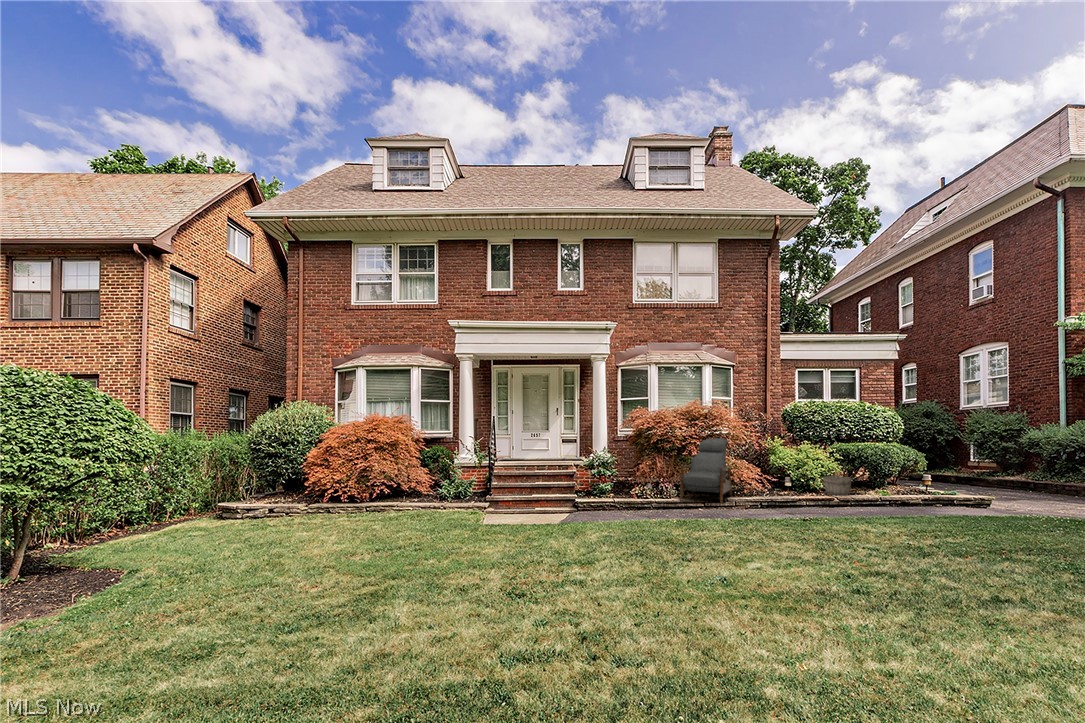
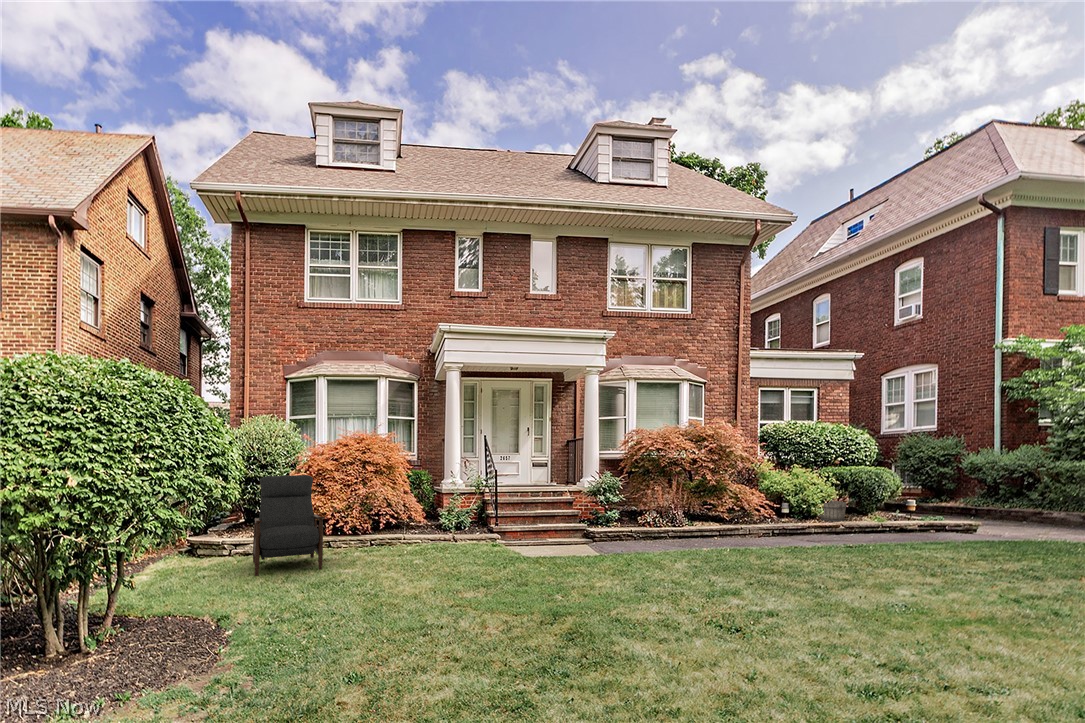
chair: present [679,438,732,504] -> present [253,475,325,576]

